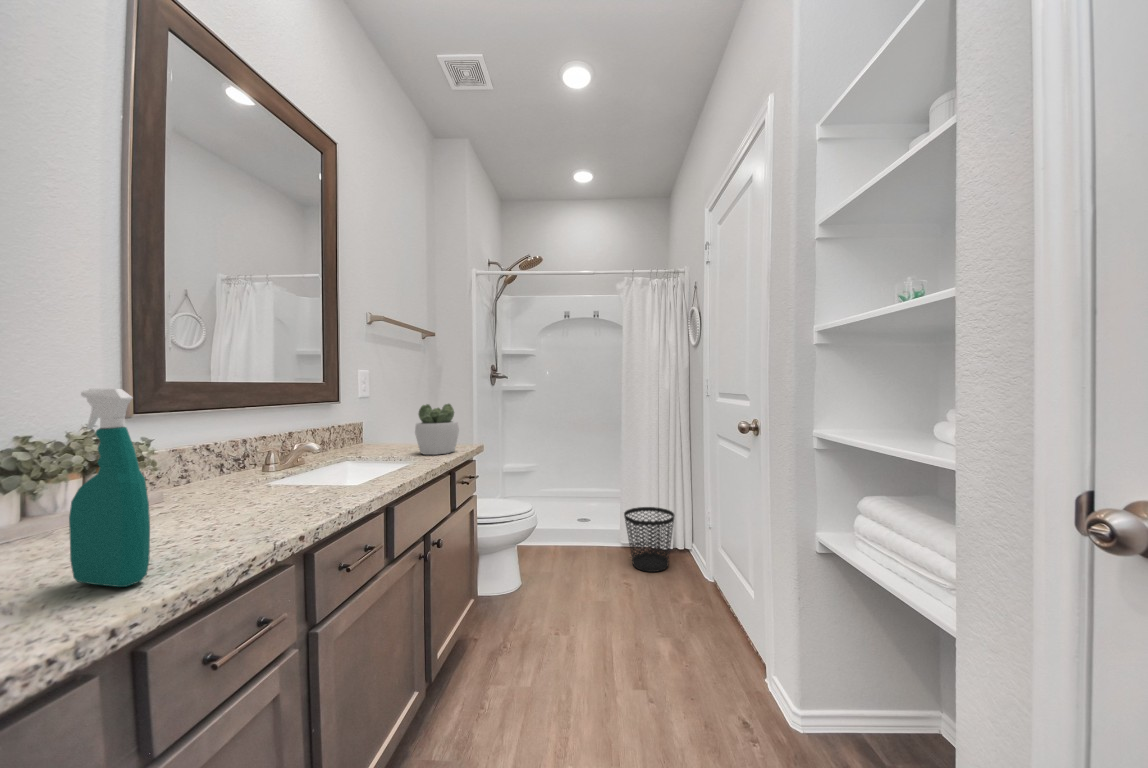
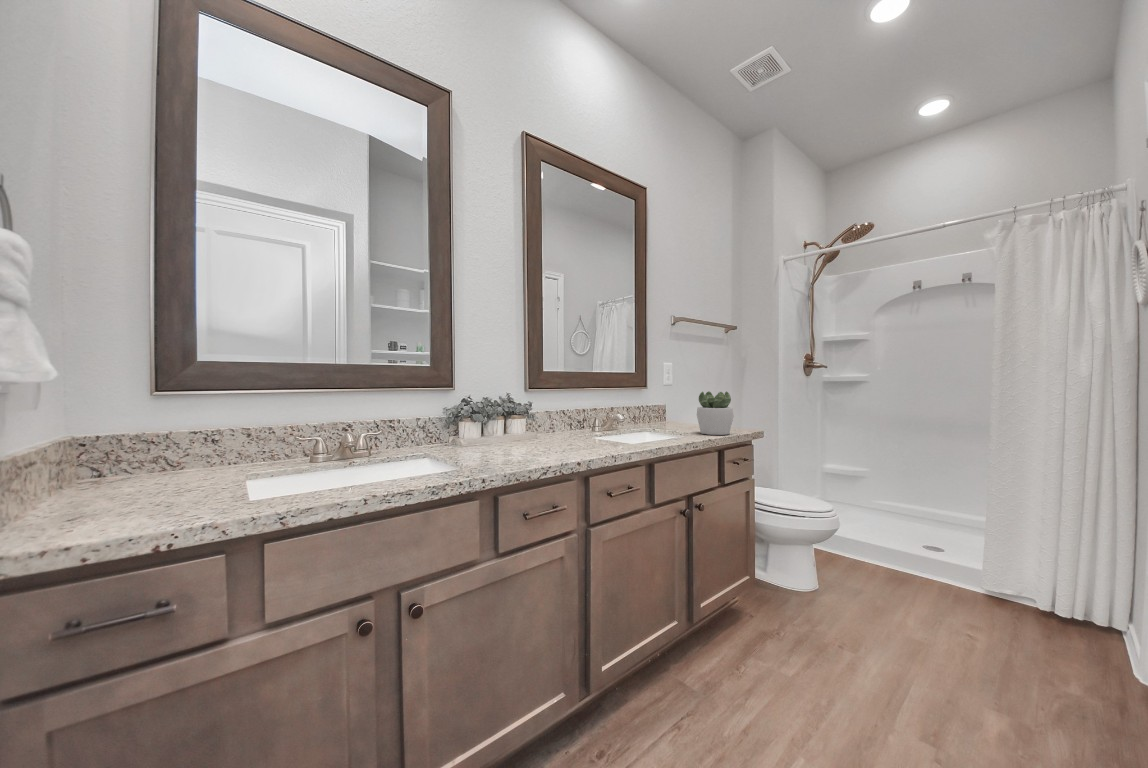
spray bottle: present [69,389,150,587] -> none [487,373,510,466]
wastebasket: present [624,507,675,572] -> none [978,543,1076,638]

